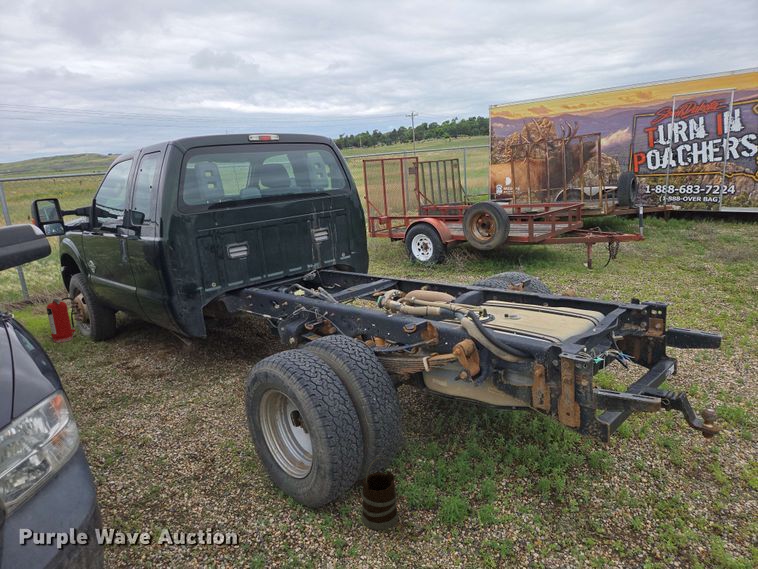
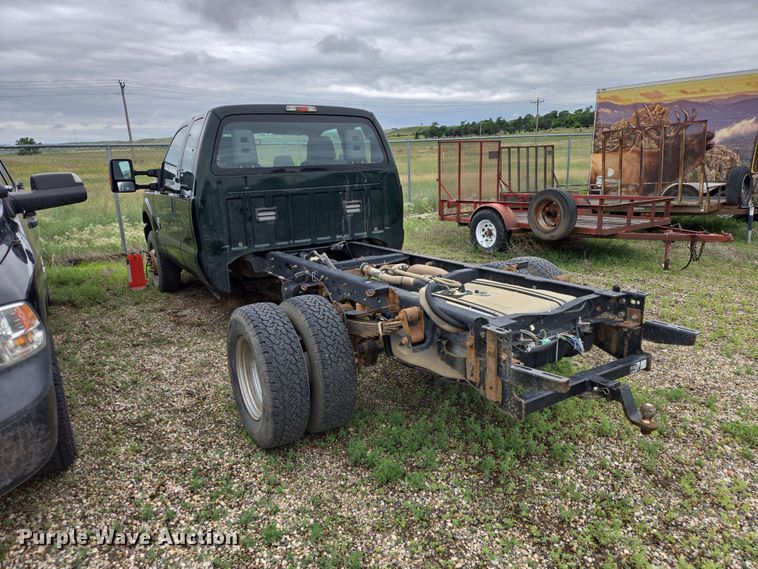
wooden bucket: present [361,458,399,530] -> none [304,410,340,477]

